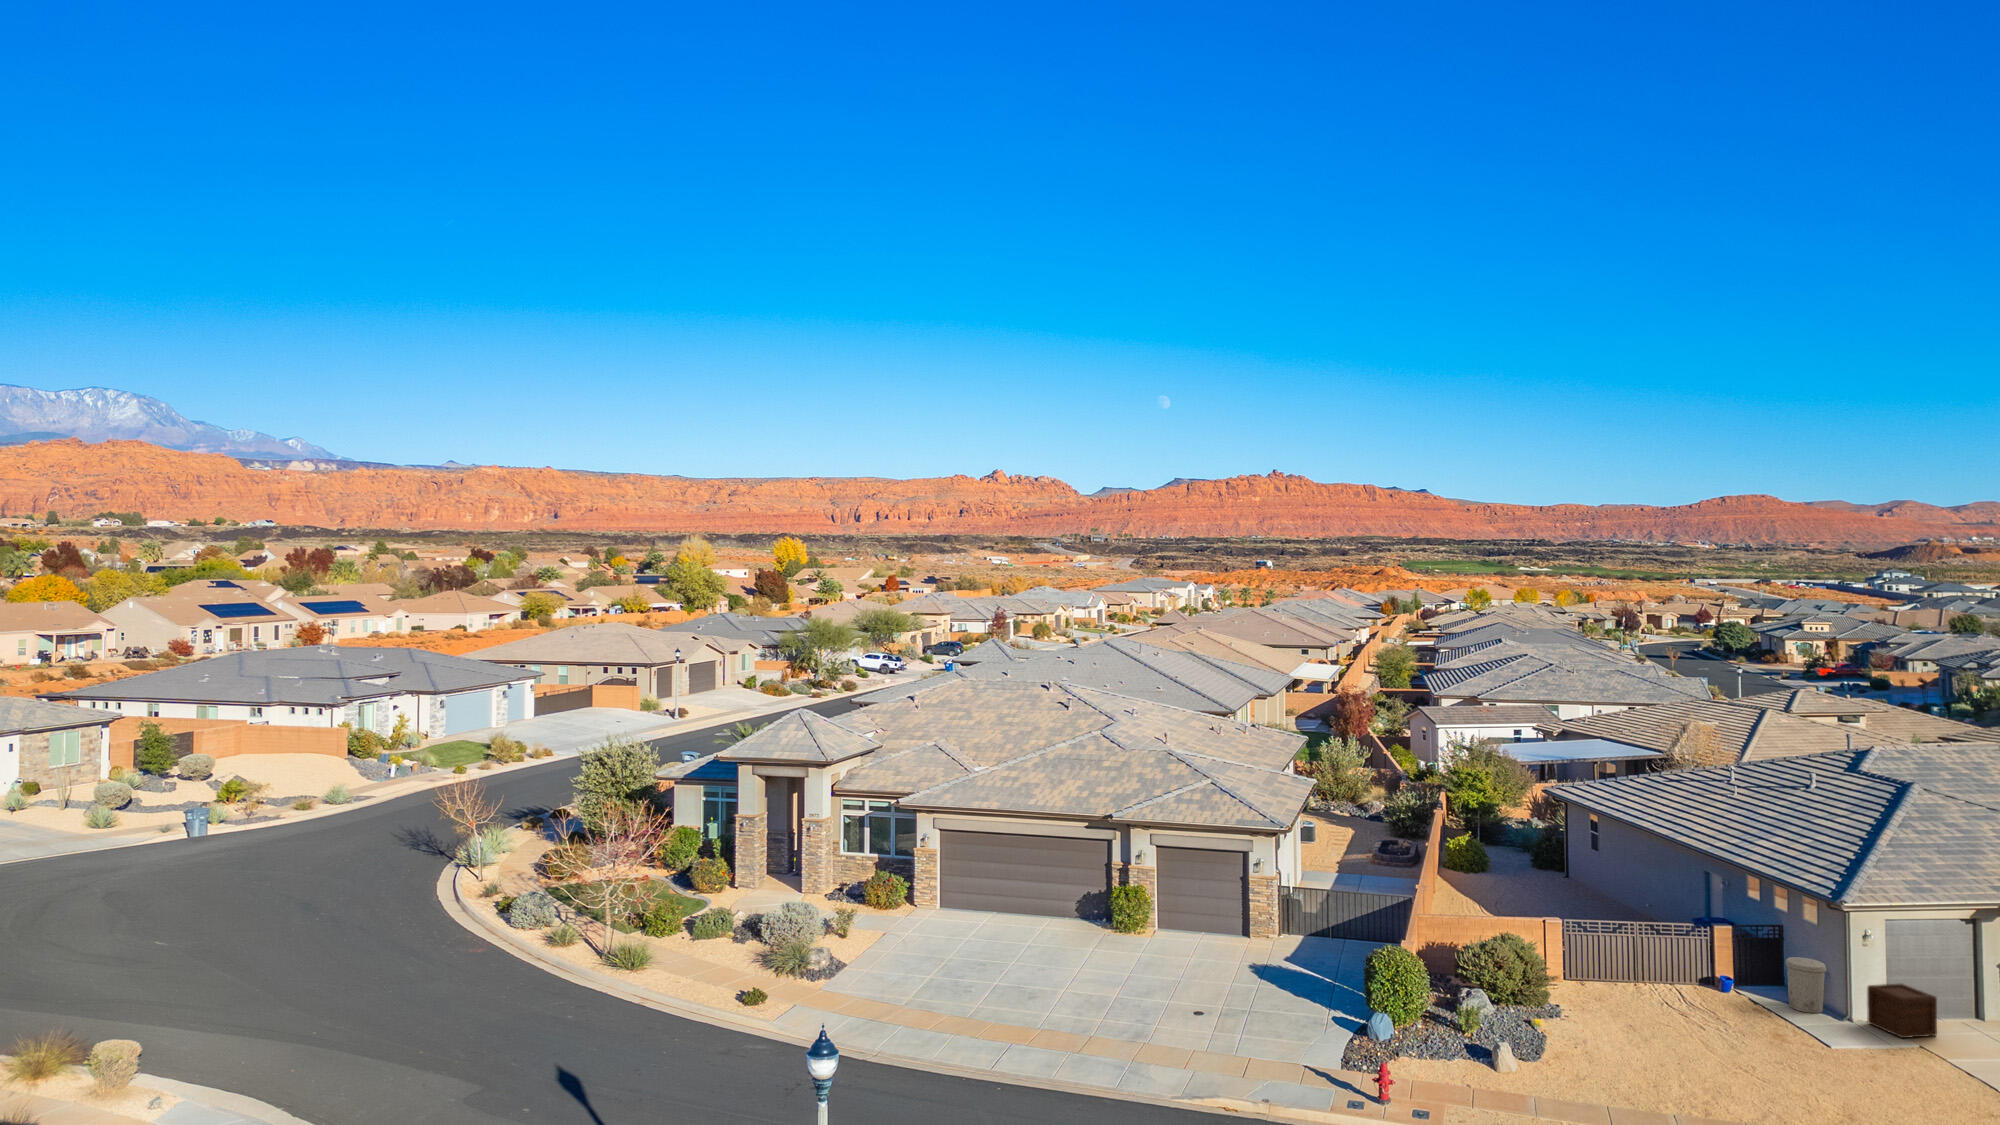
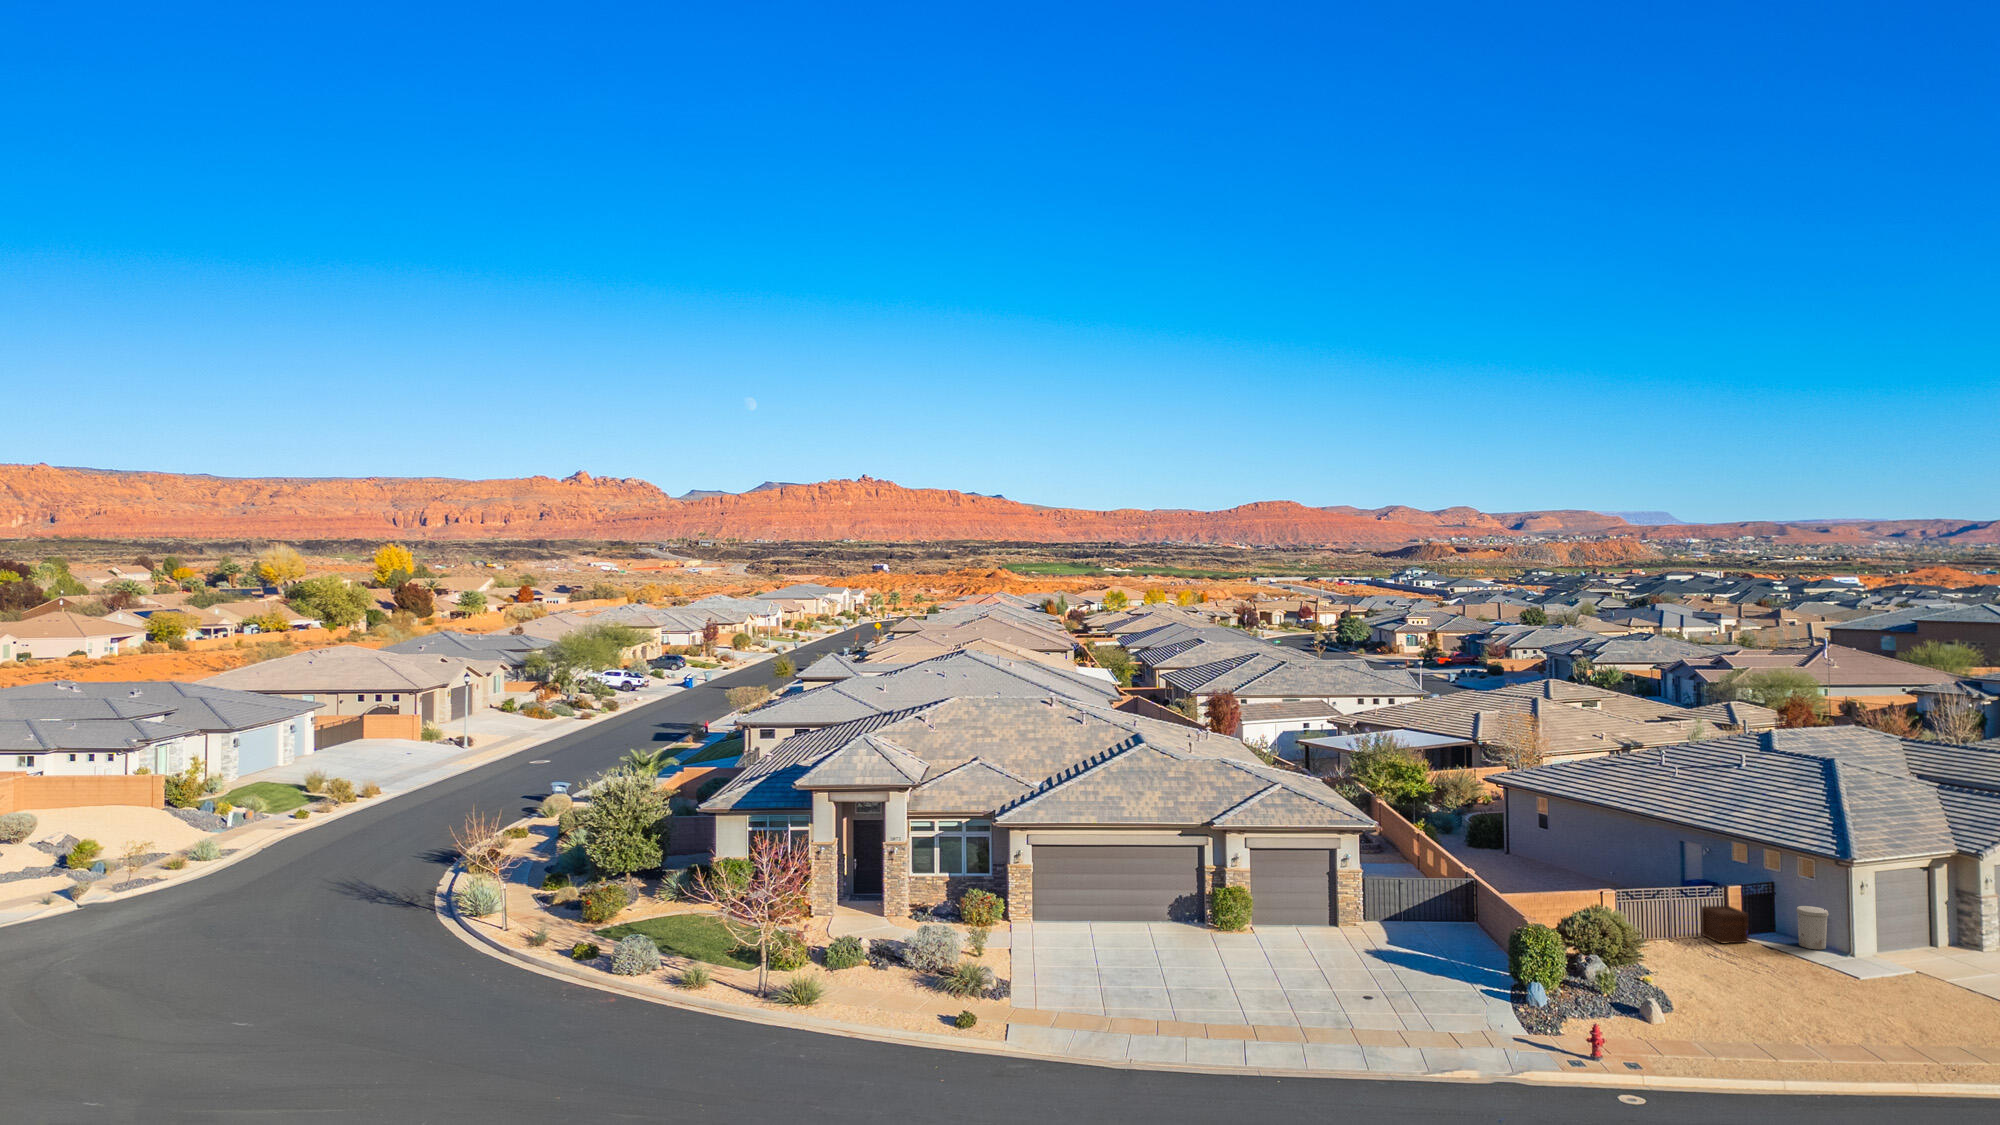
wooden crate: present [1867,984,1937,1038] -> present [1701,905,1748,943]

